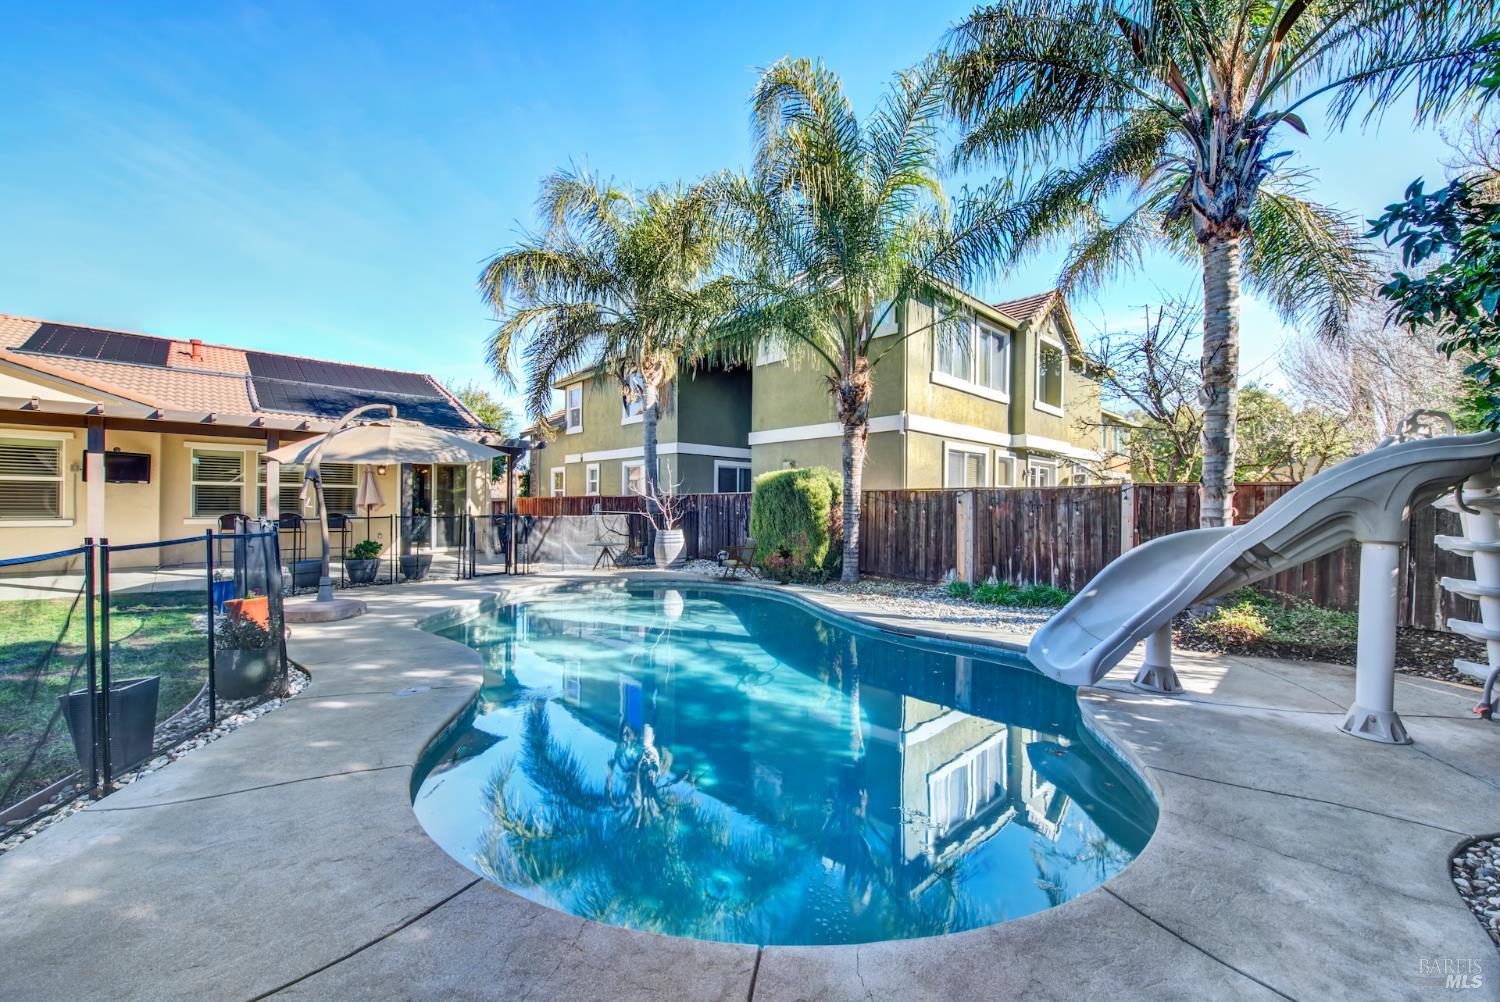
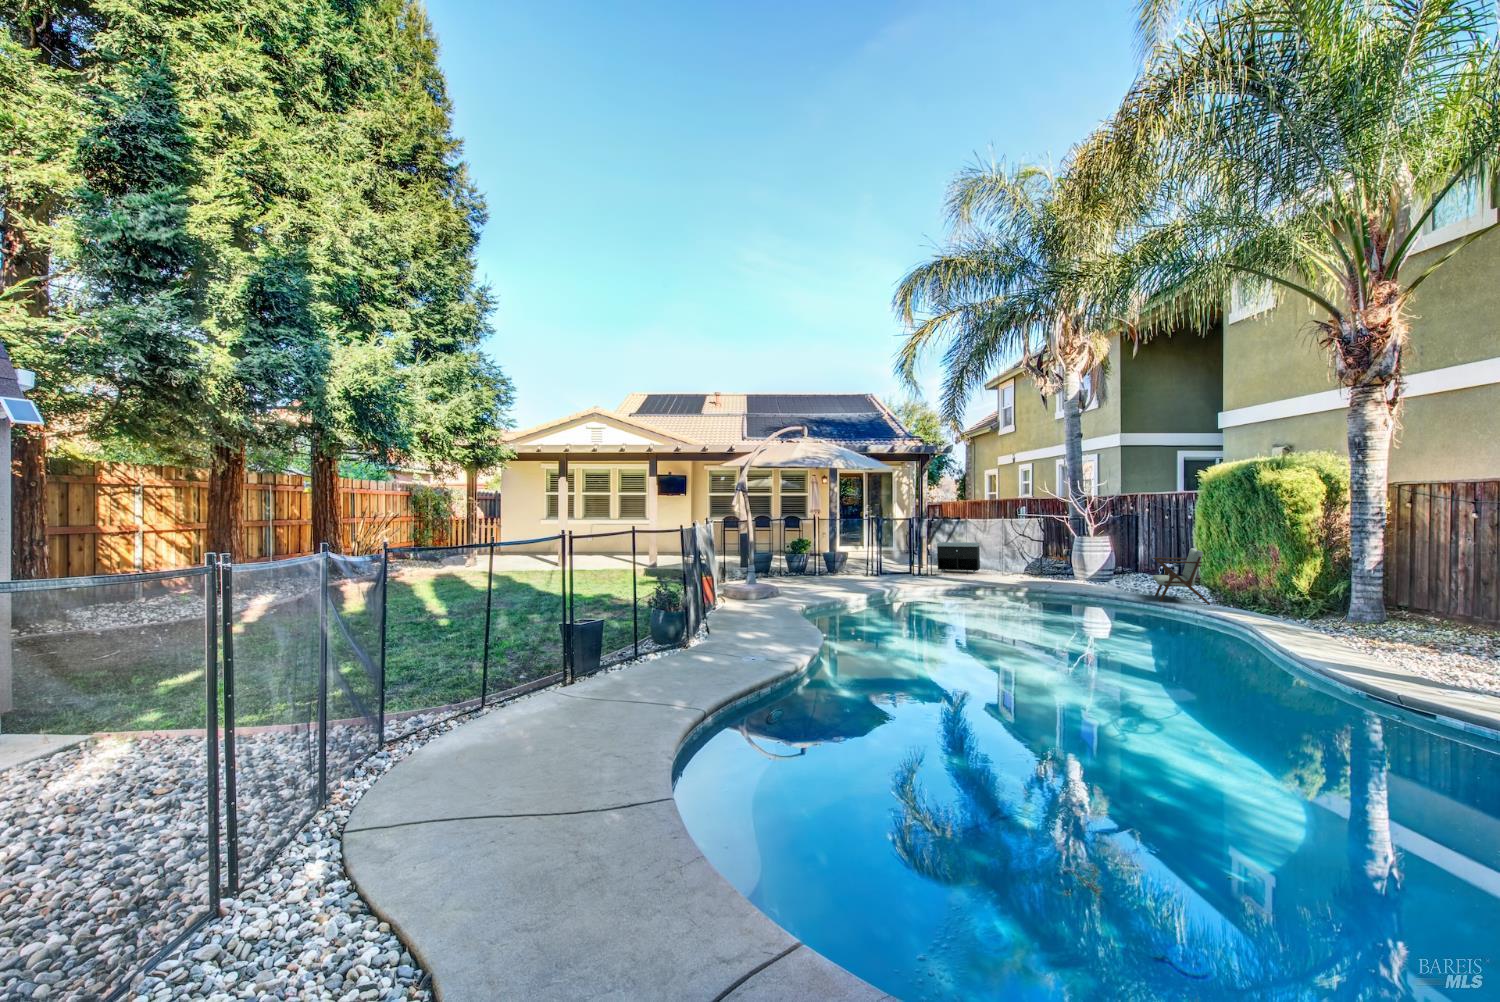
storage bench: none [530,540,571,572] -> present [937,542,980,573]
round table: present [587,543,625,571] -> none [994,547,1037,577]
potted plant: present [776,545,793,584] -> none [1229,558,1260,613]

